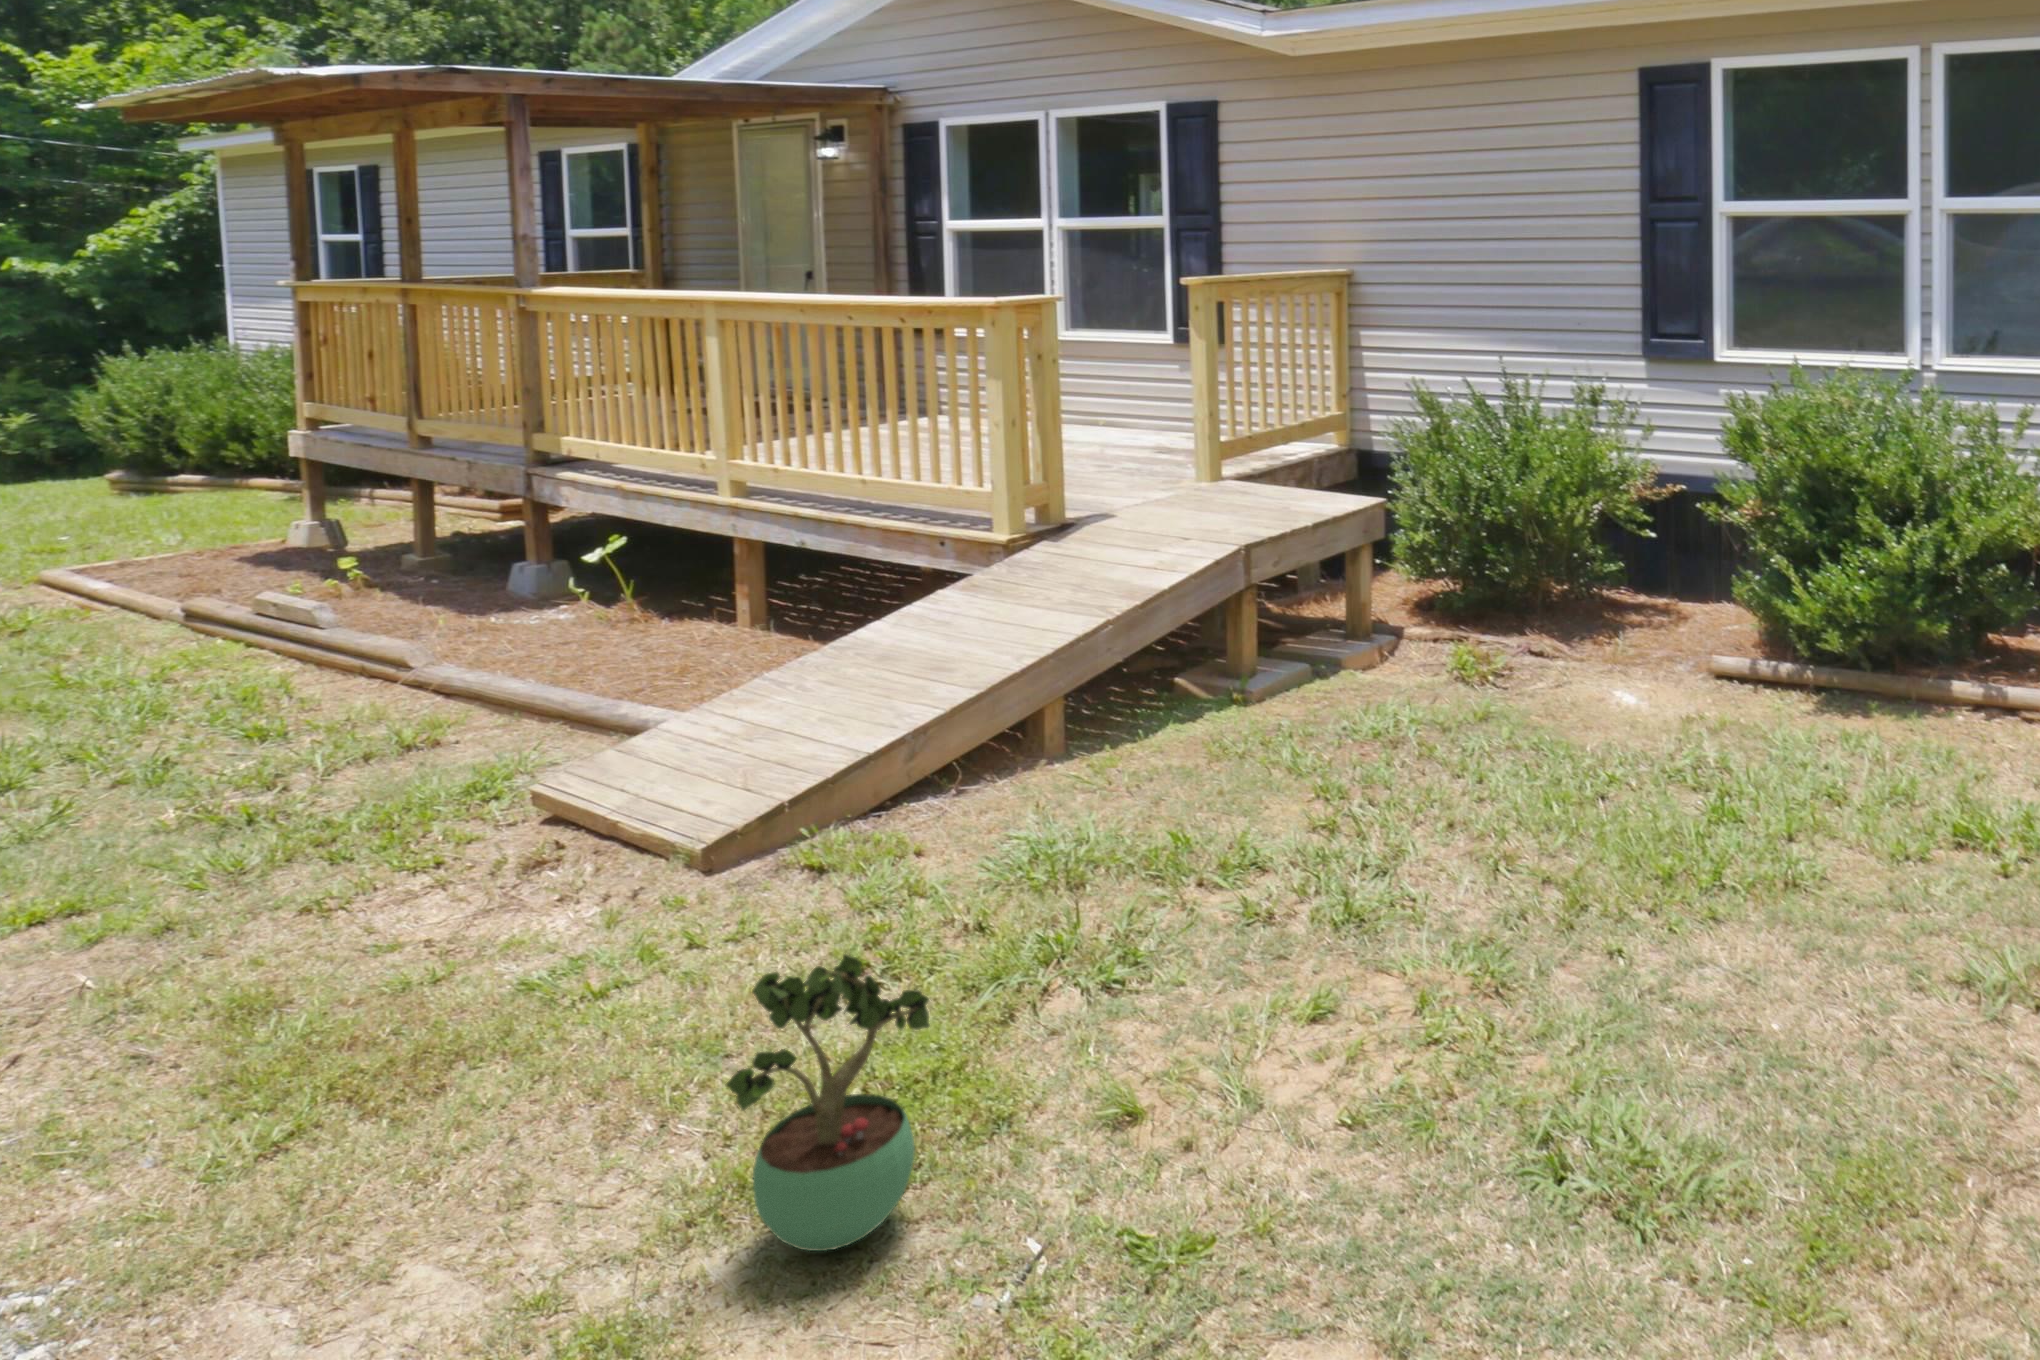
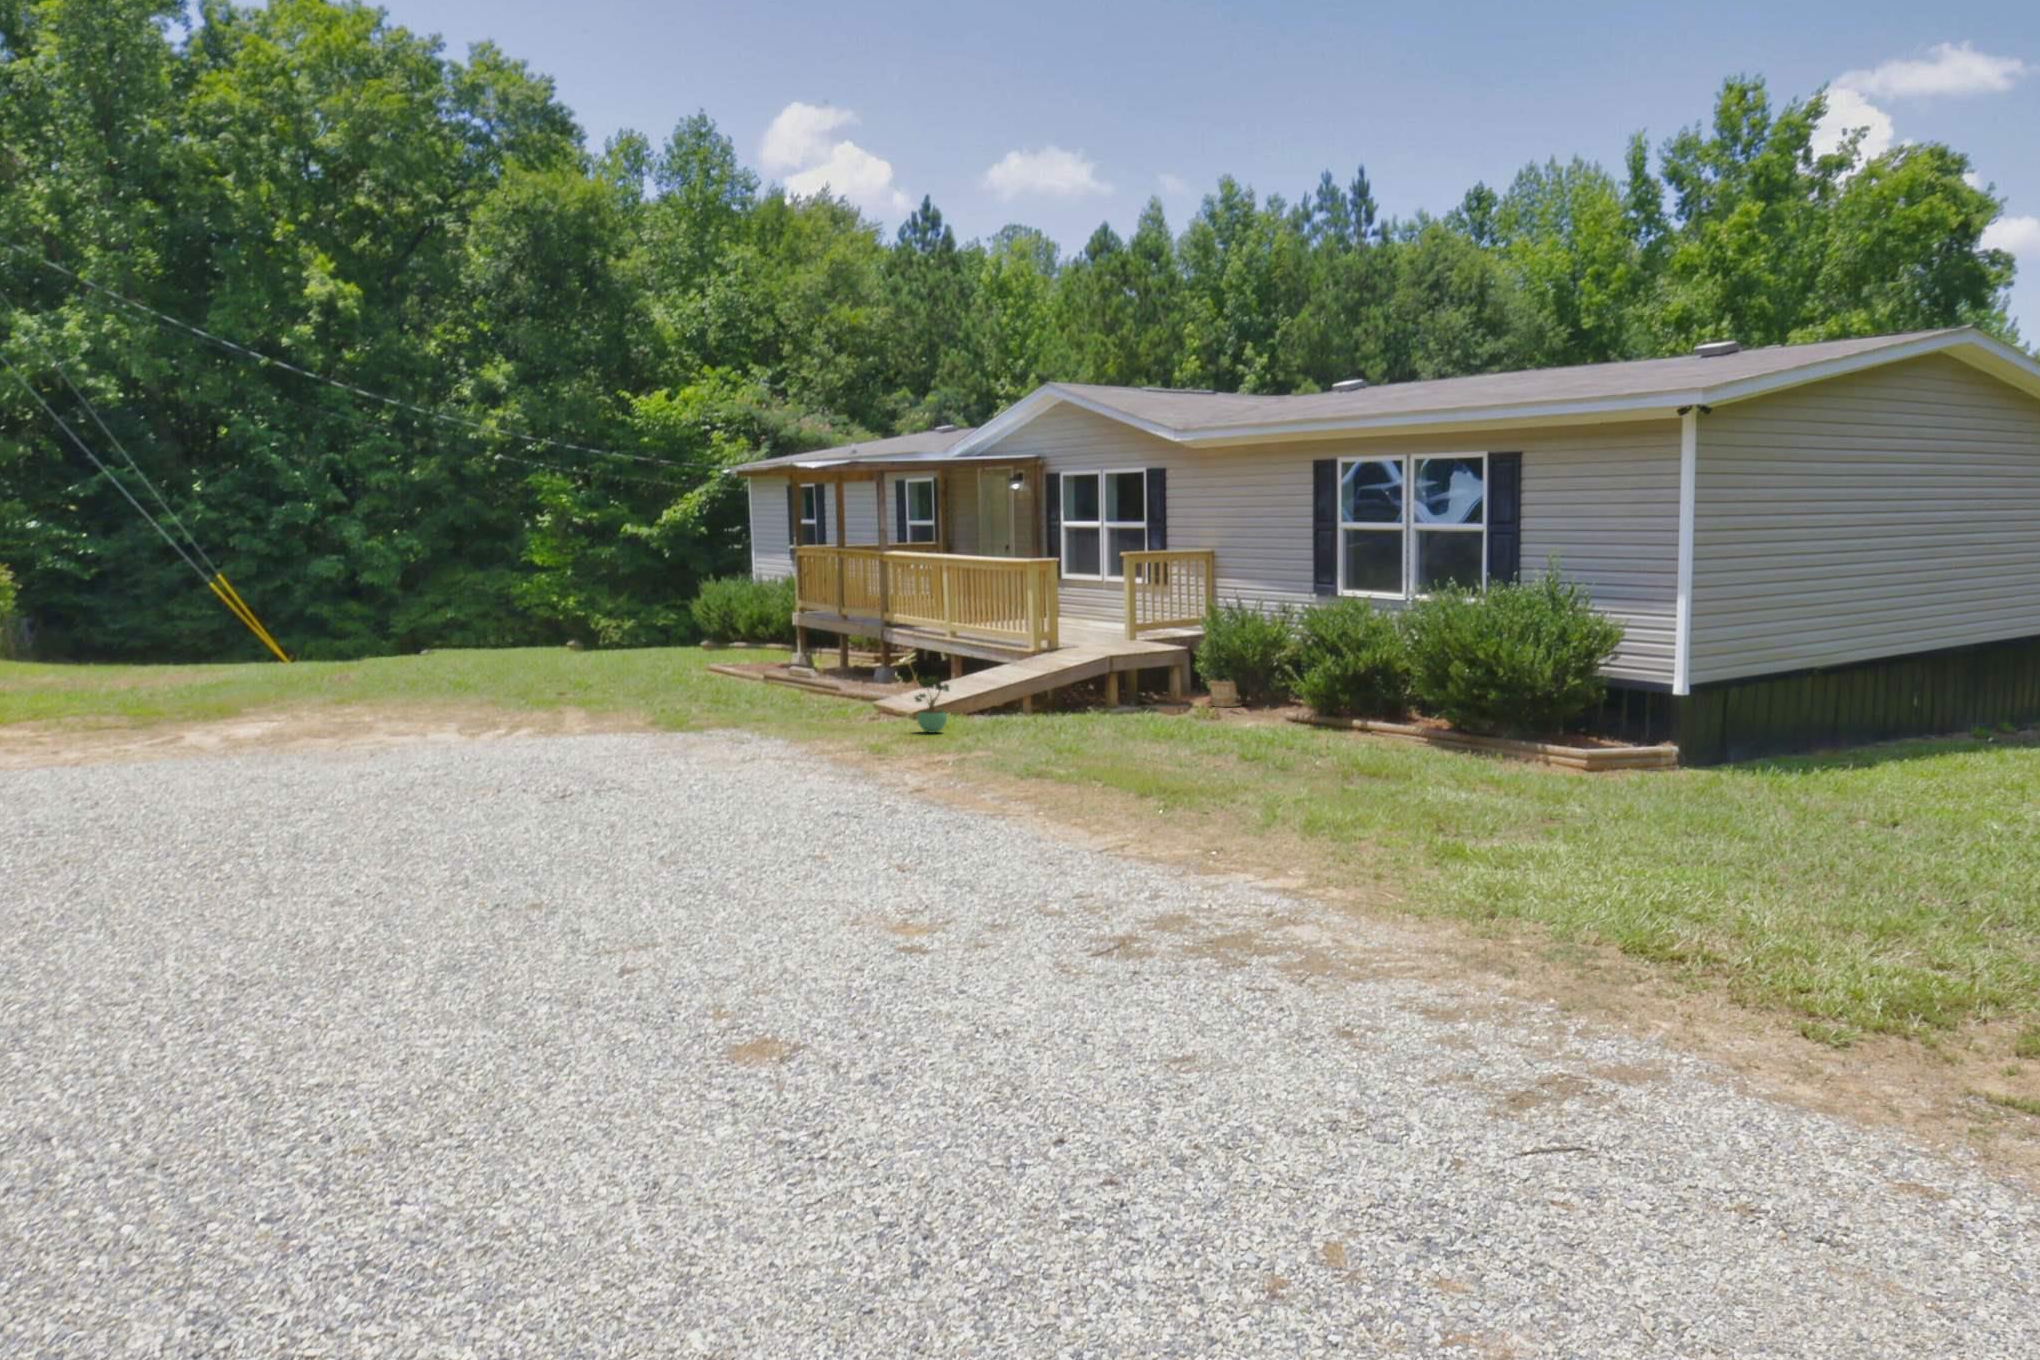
wooden bucket: none [1469,569,1551,649] -> present [1210,680,1239,707]

